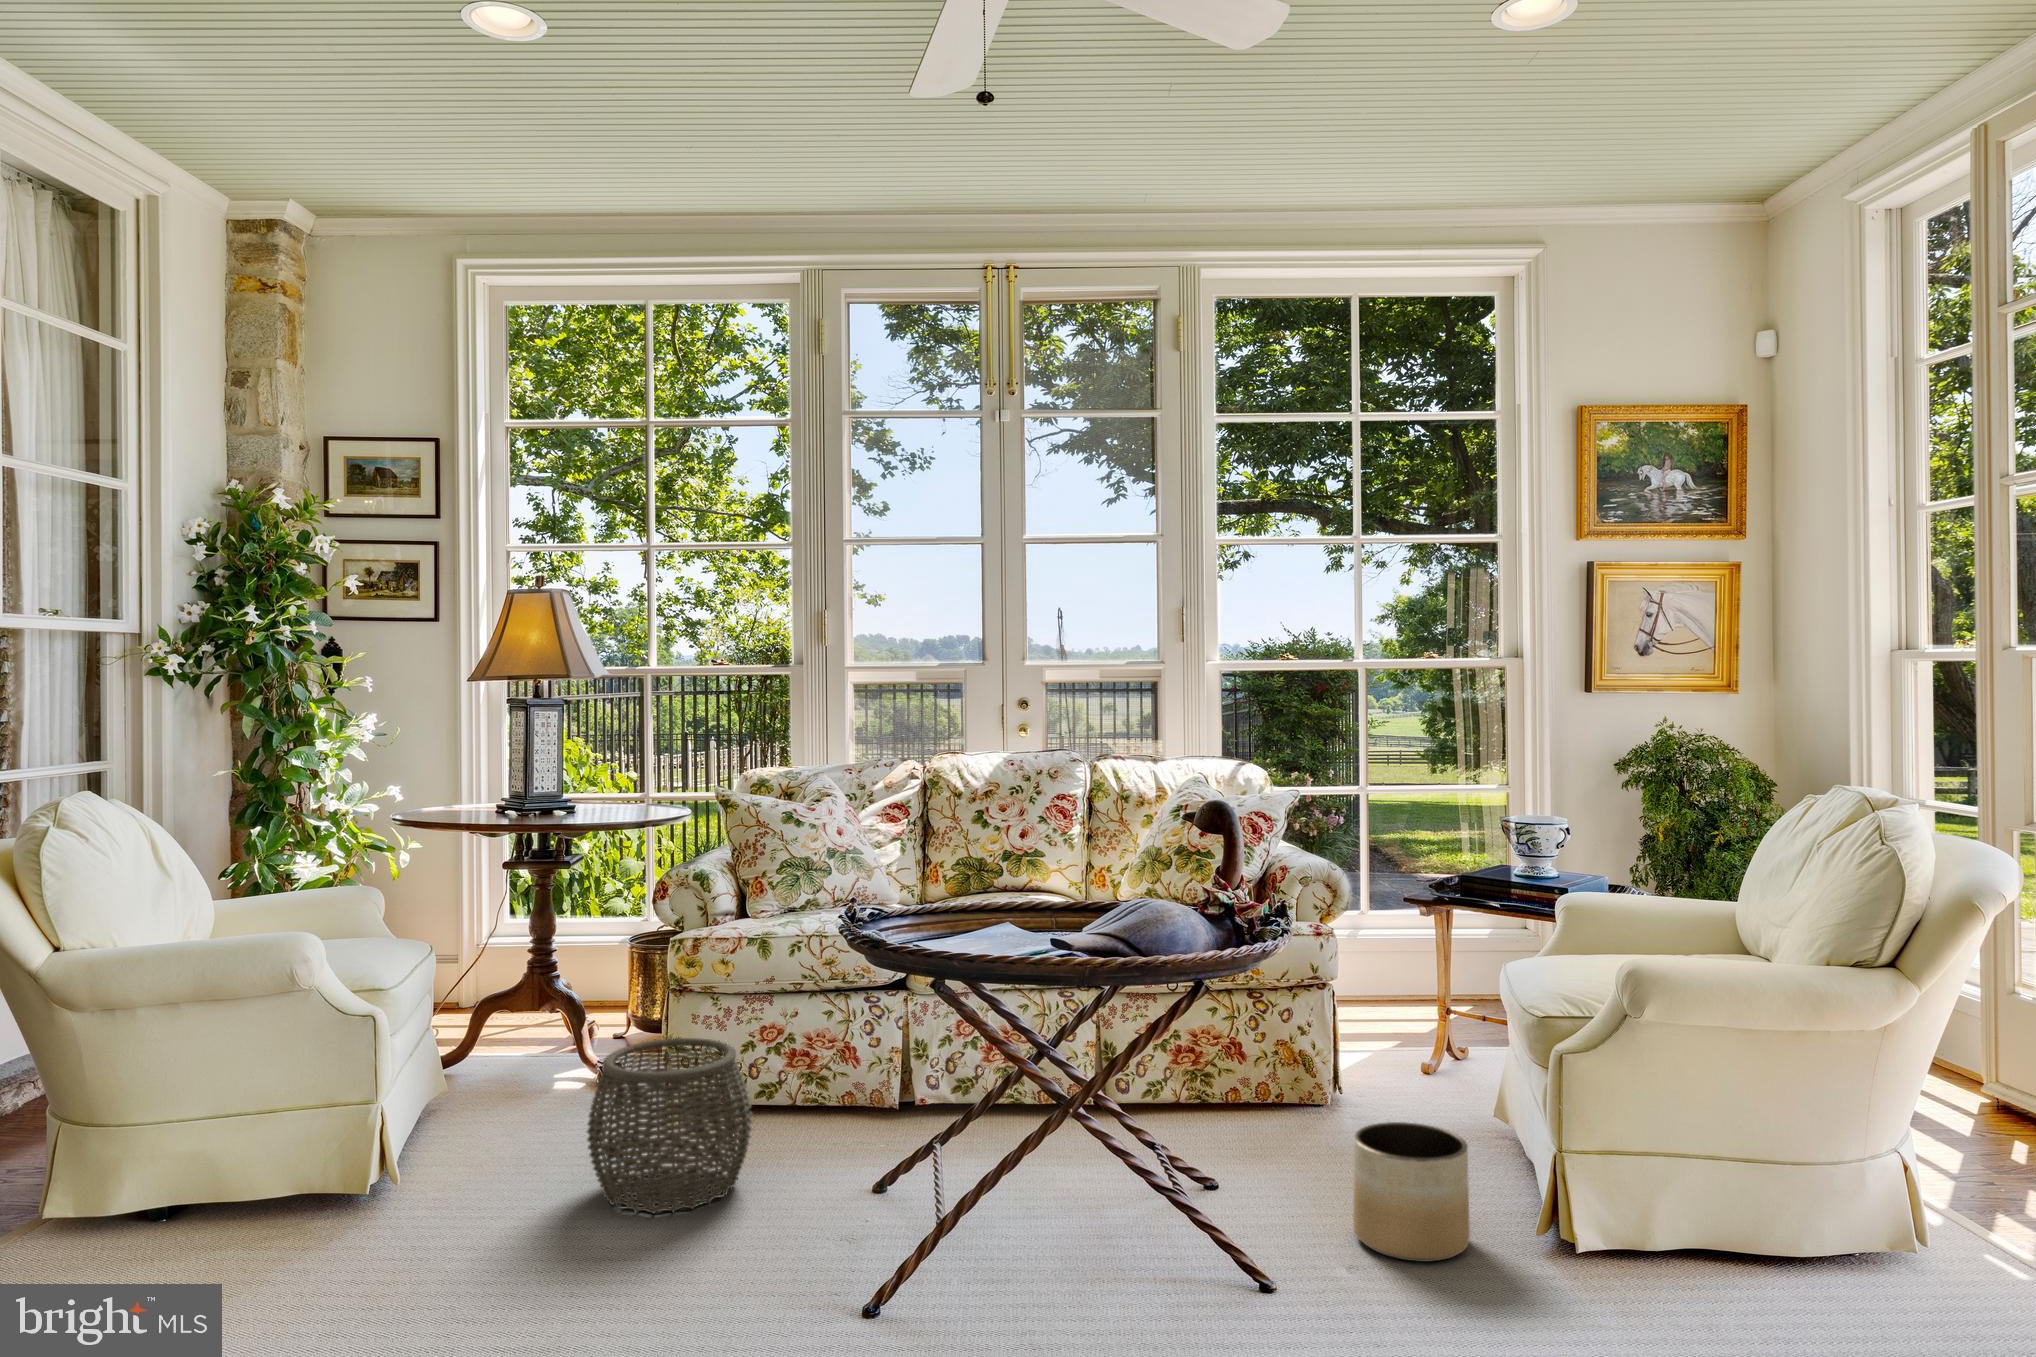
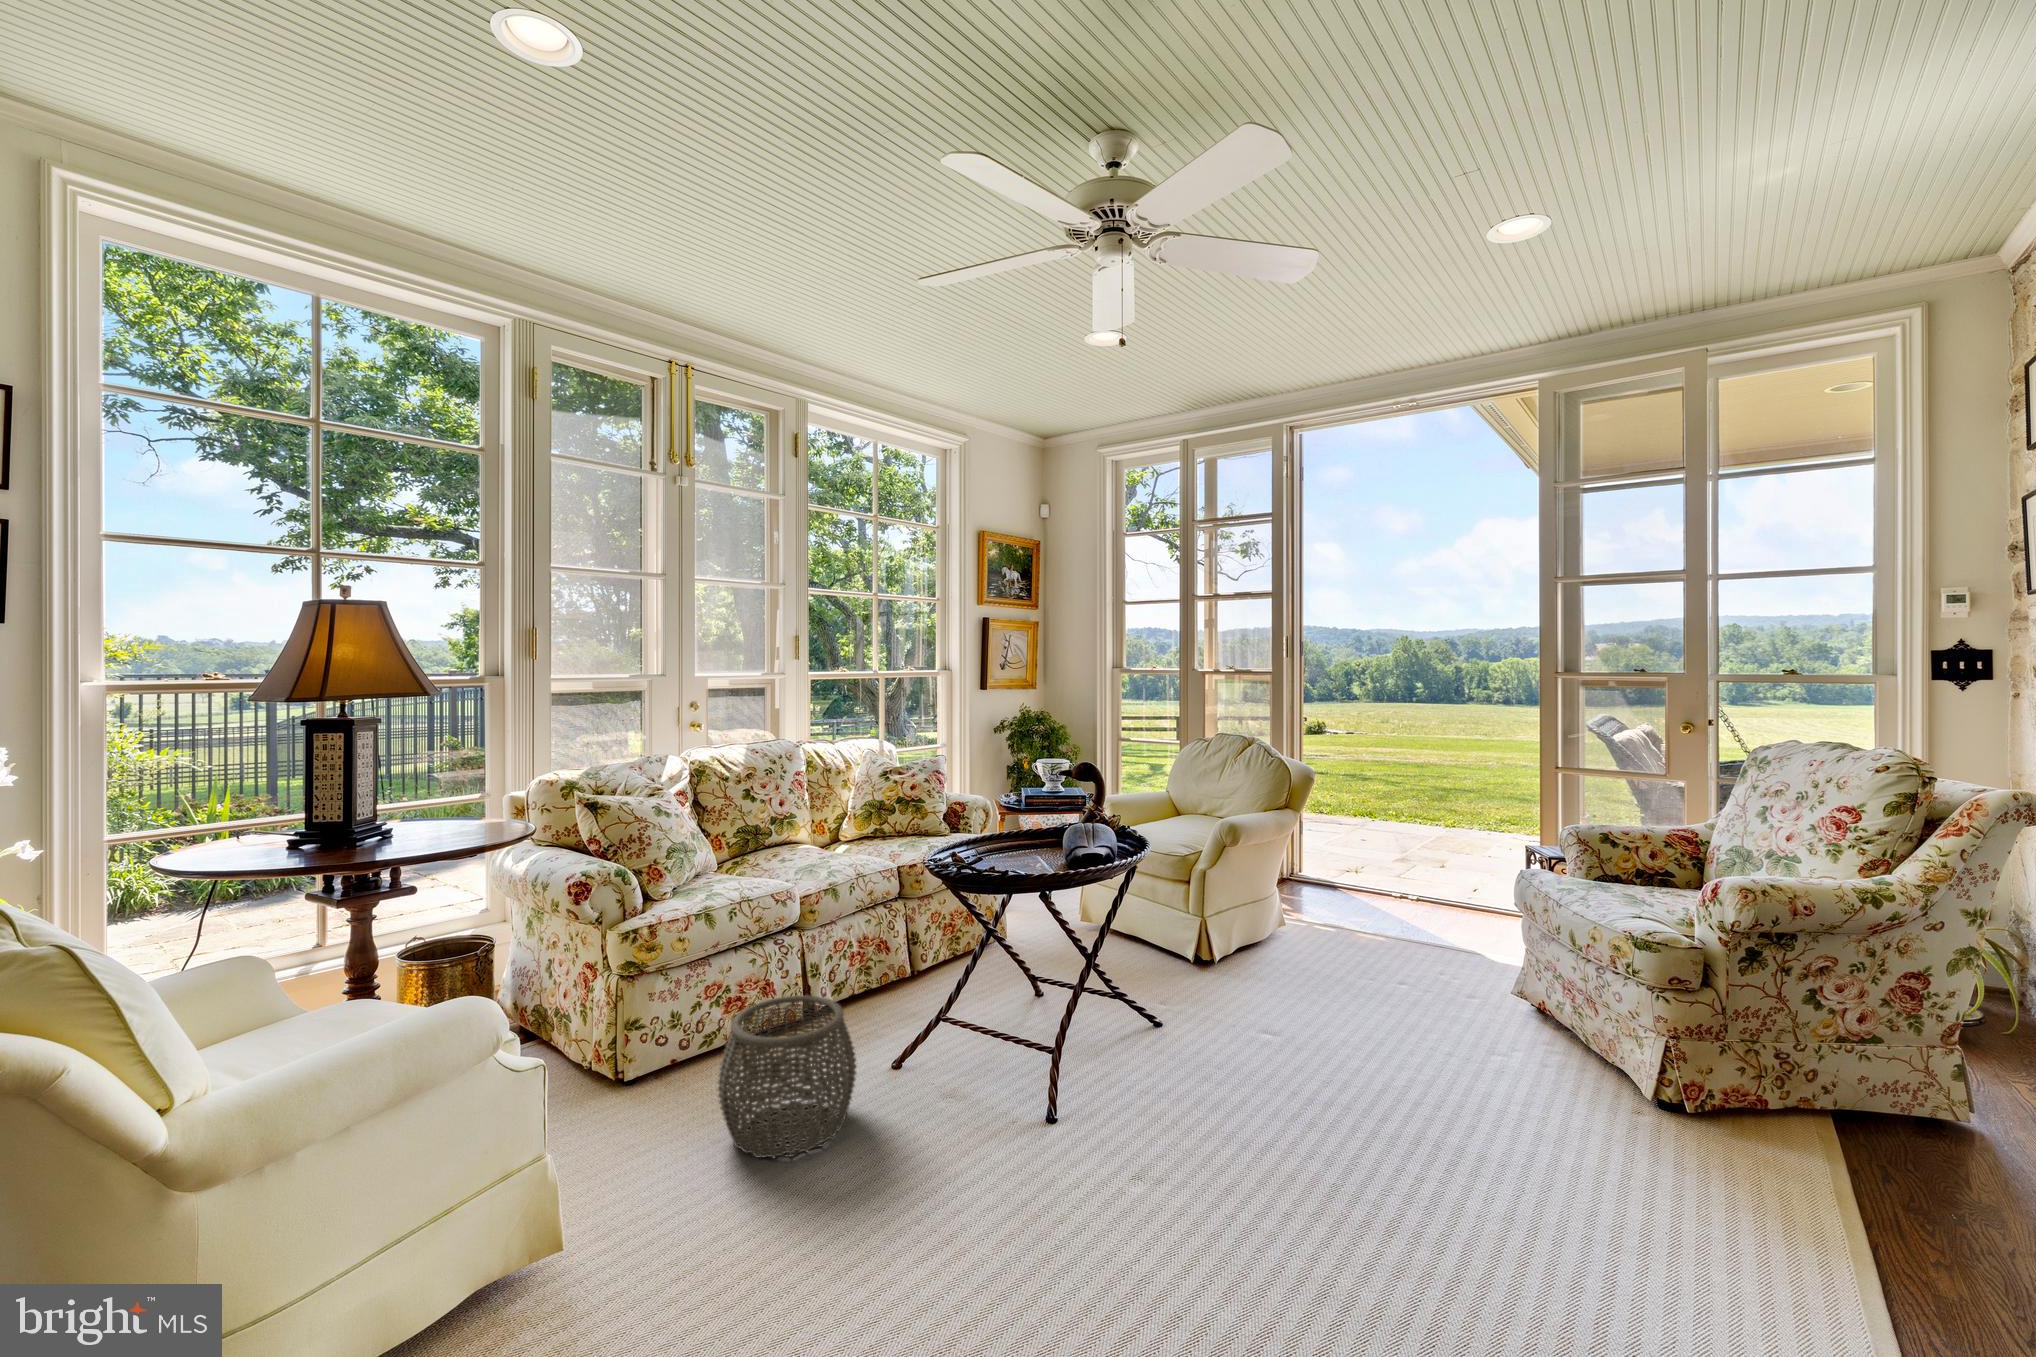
planter: present [1353,1122,1470,1262] -> none [1140,918,1197,986]

